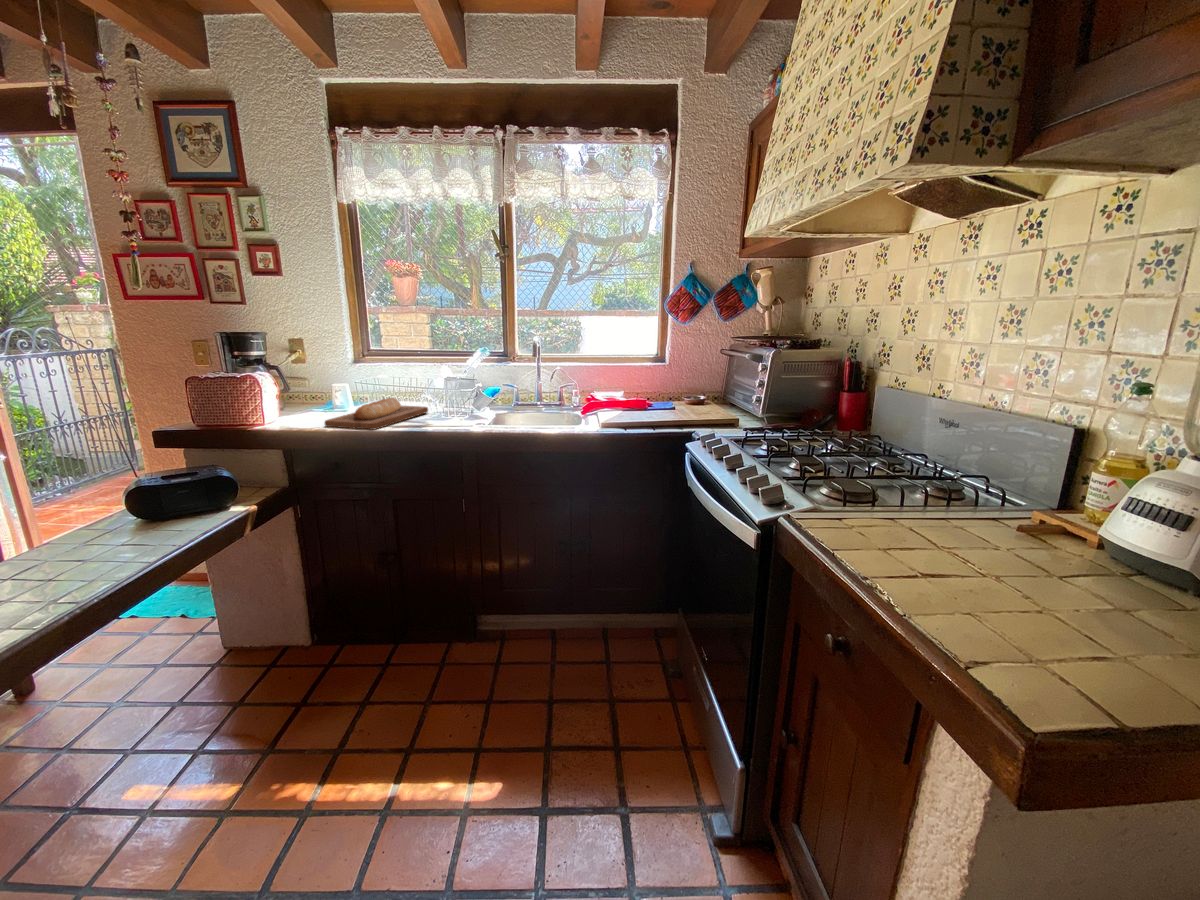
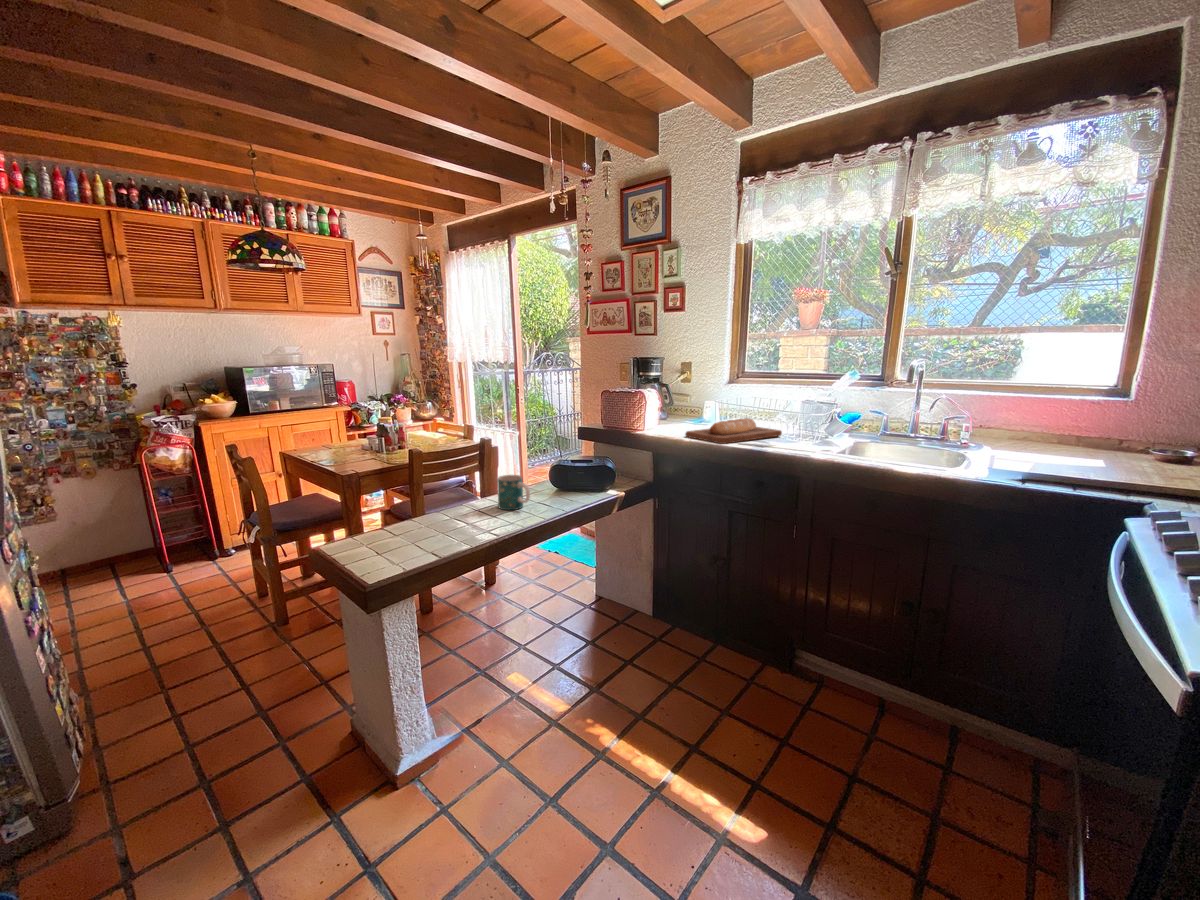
mug: none [43,519,117,575] -> present [497,475,530,510]

